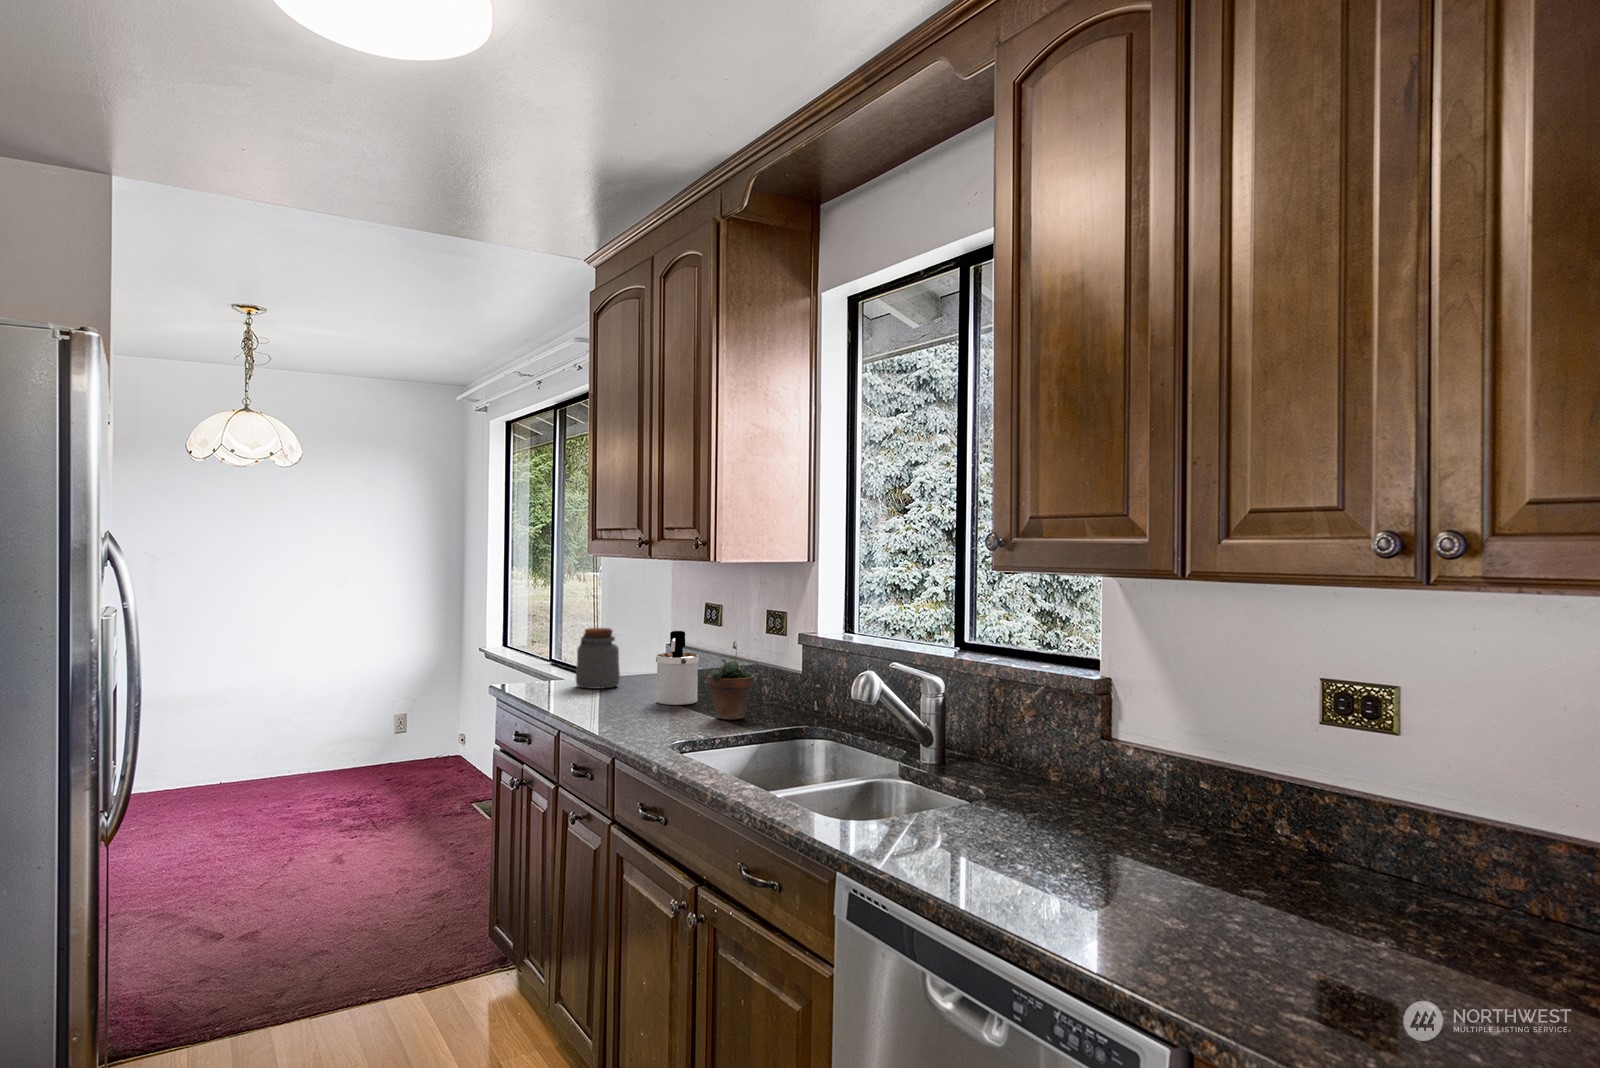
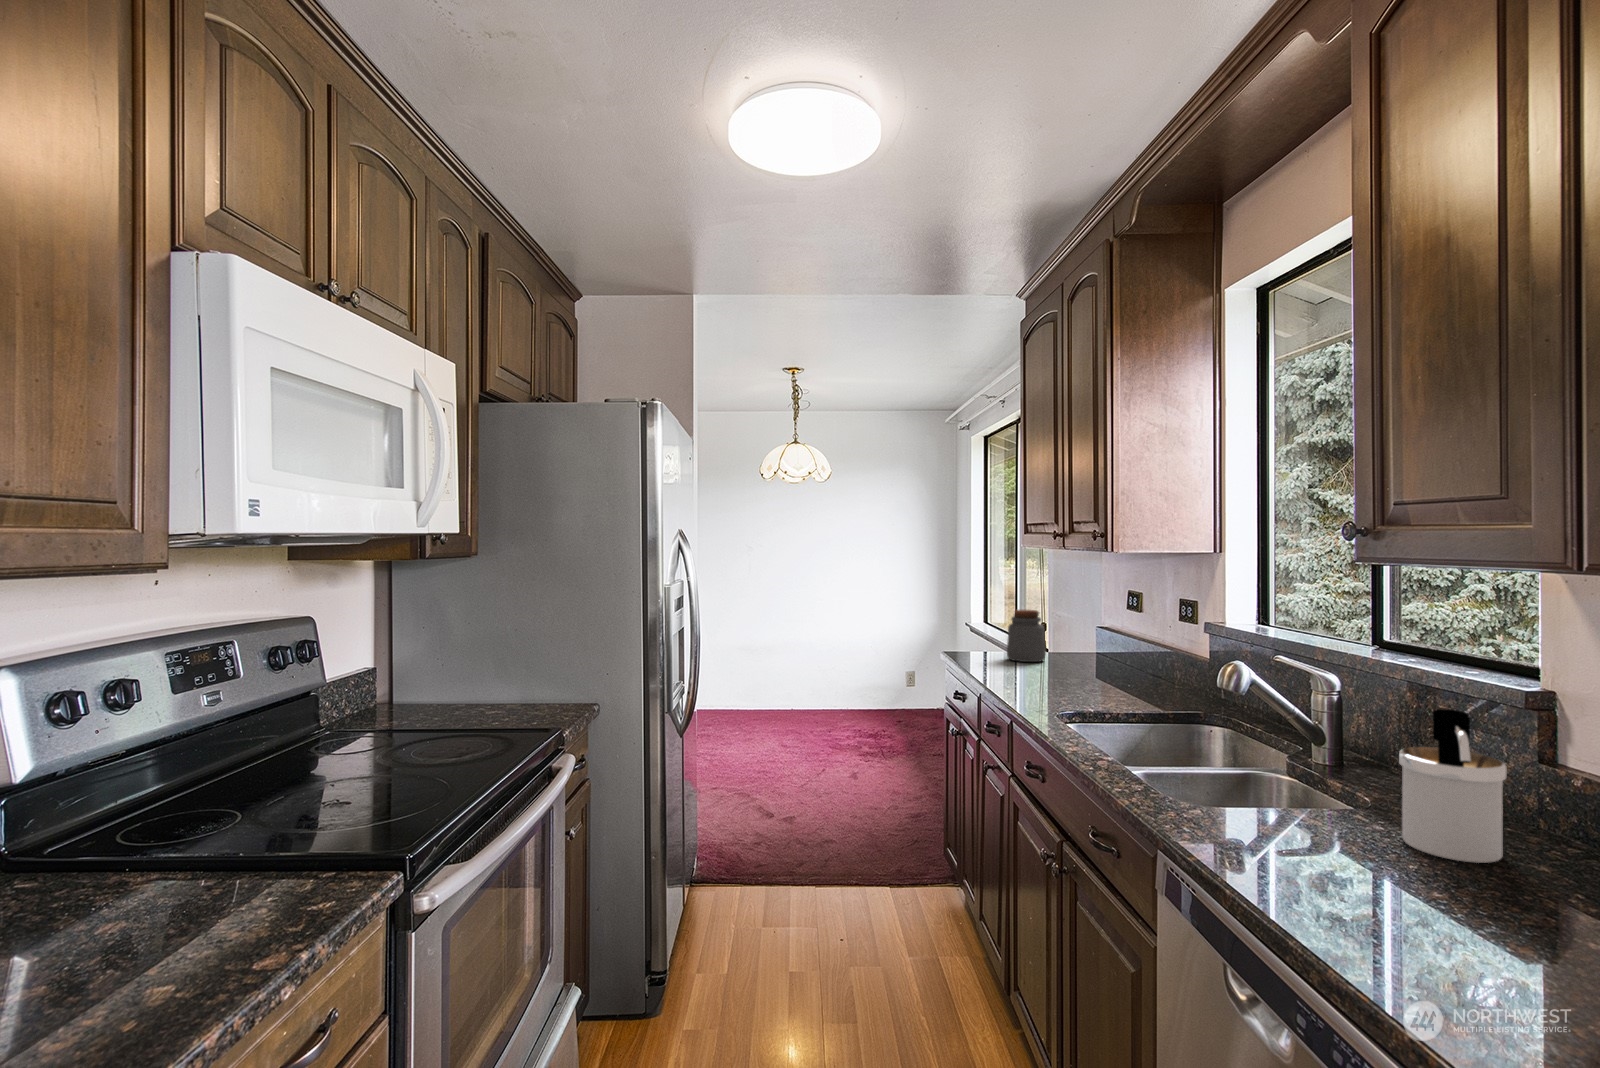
soap dispenser: present [656,631,699,705] -> present [1399,709,1507,863]
succulent plant: present [708,641,754,720] -> none [1108,626,1154,699]

